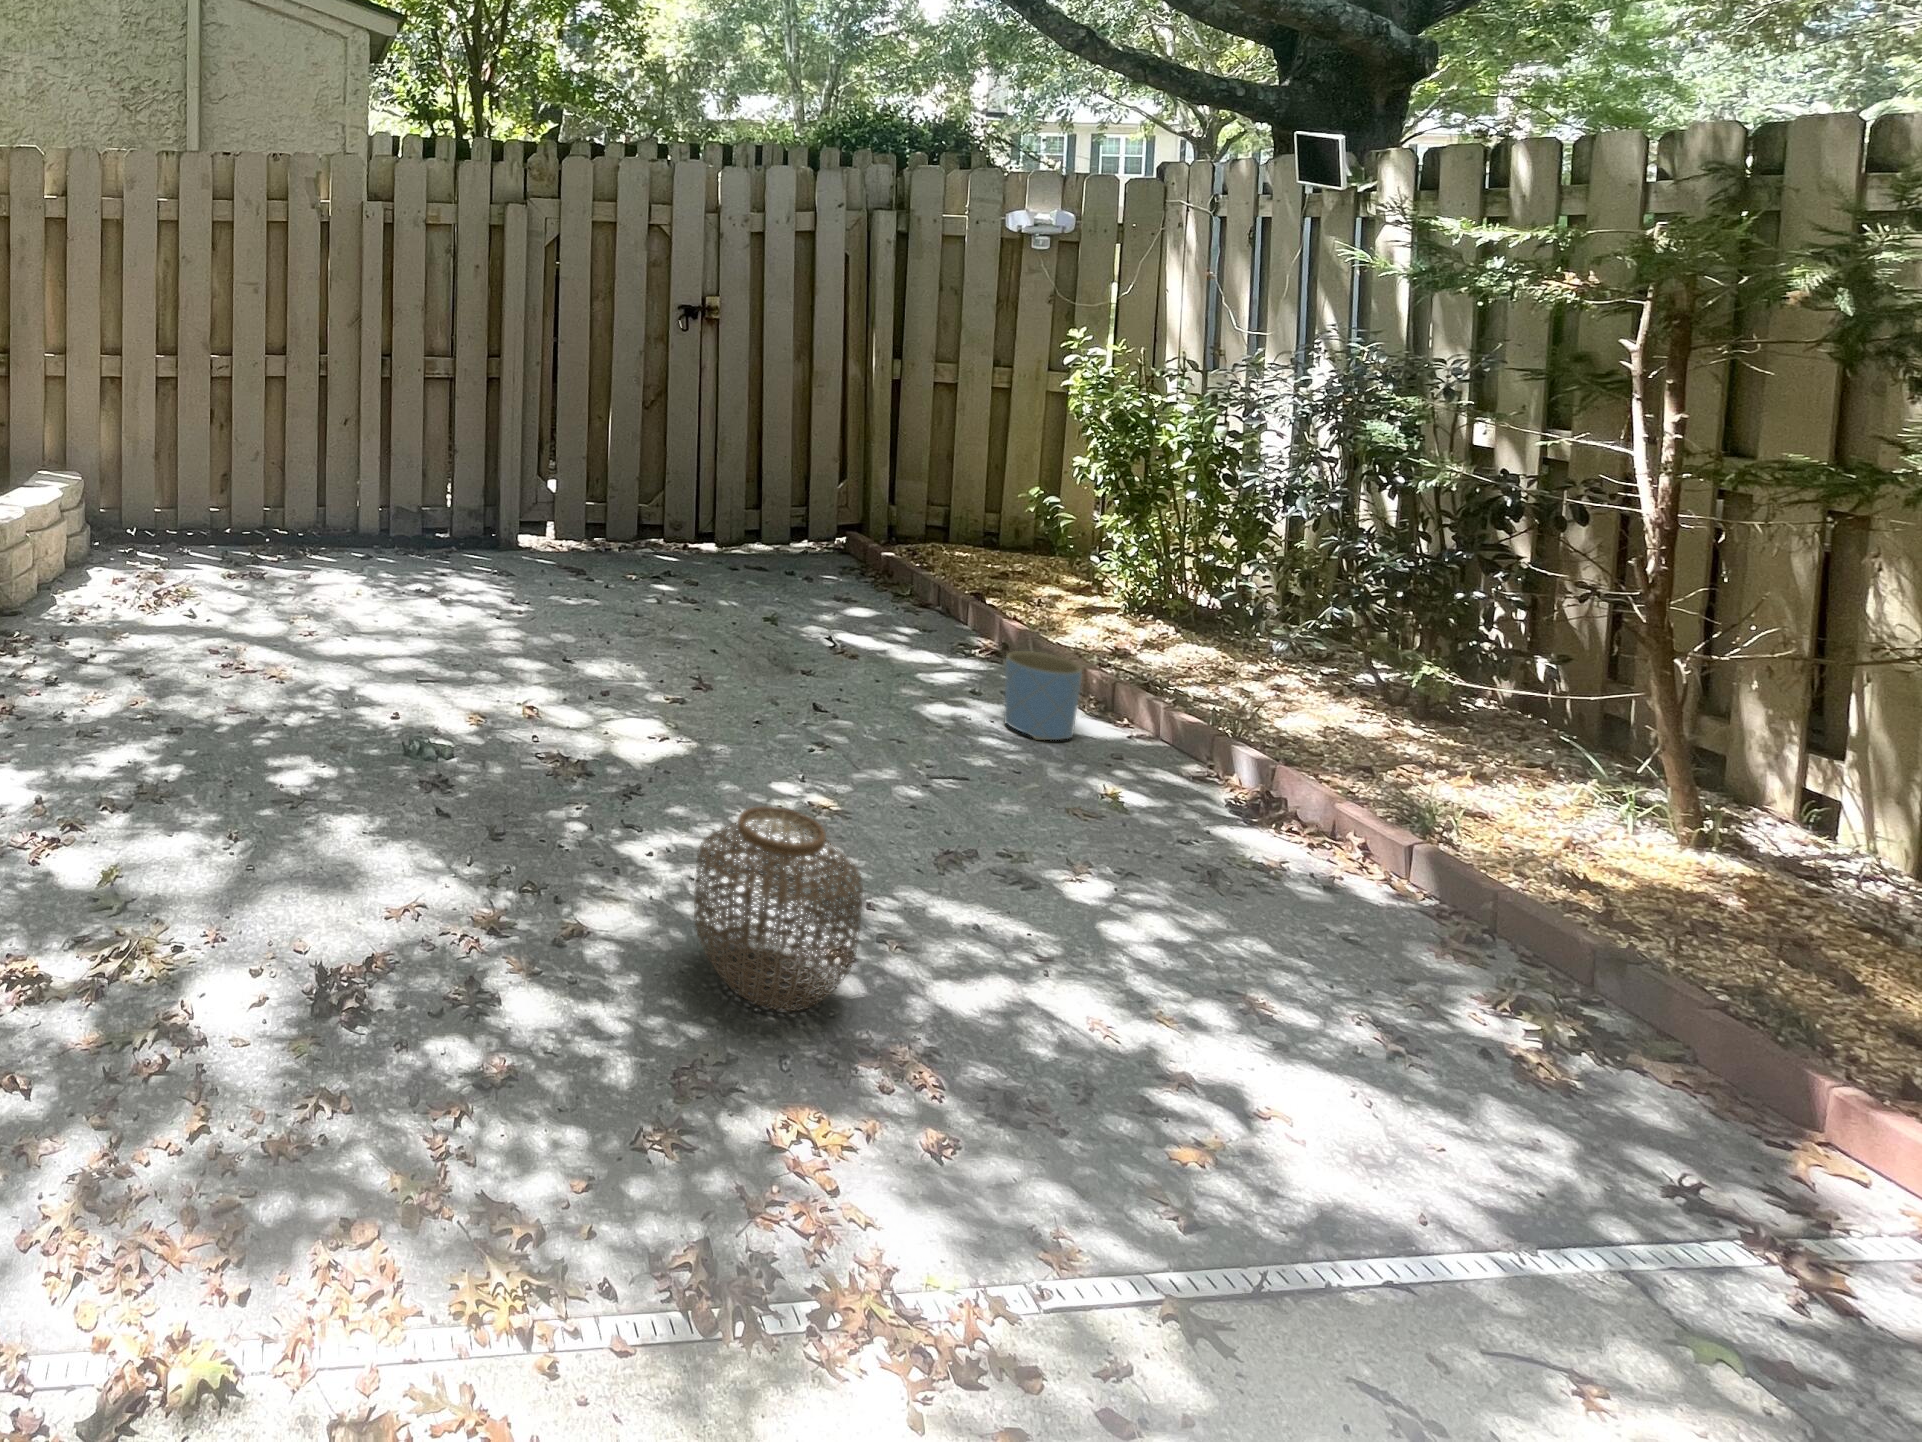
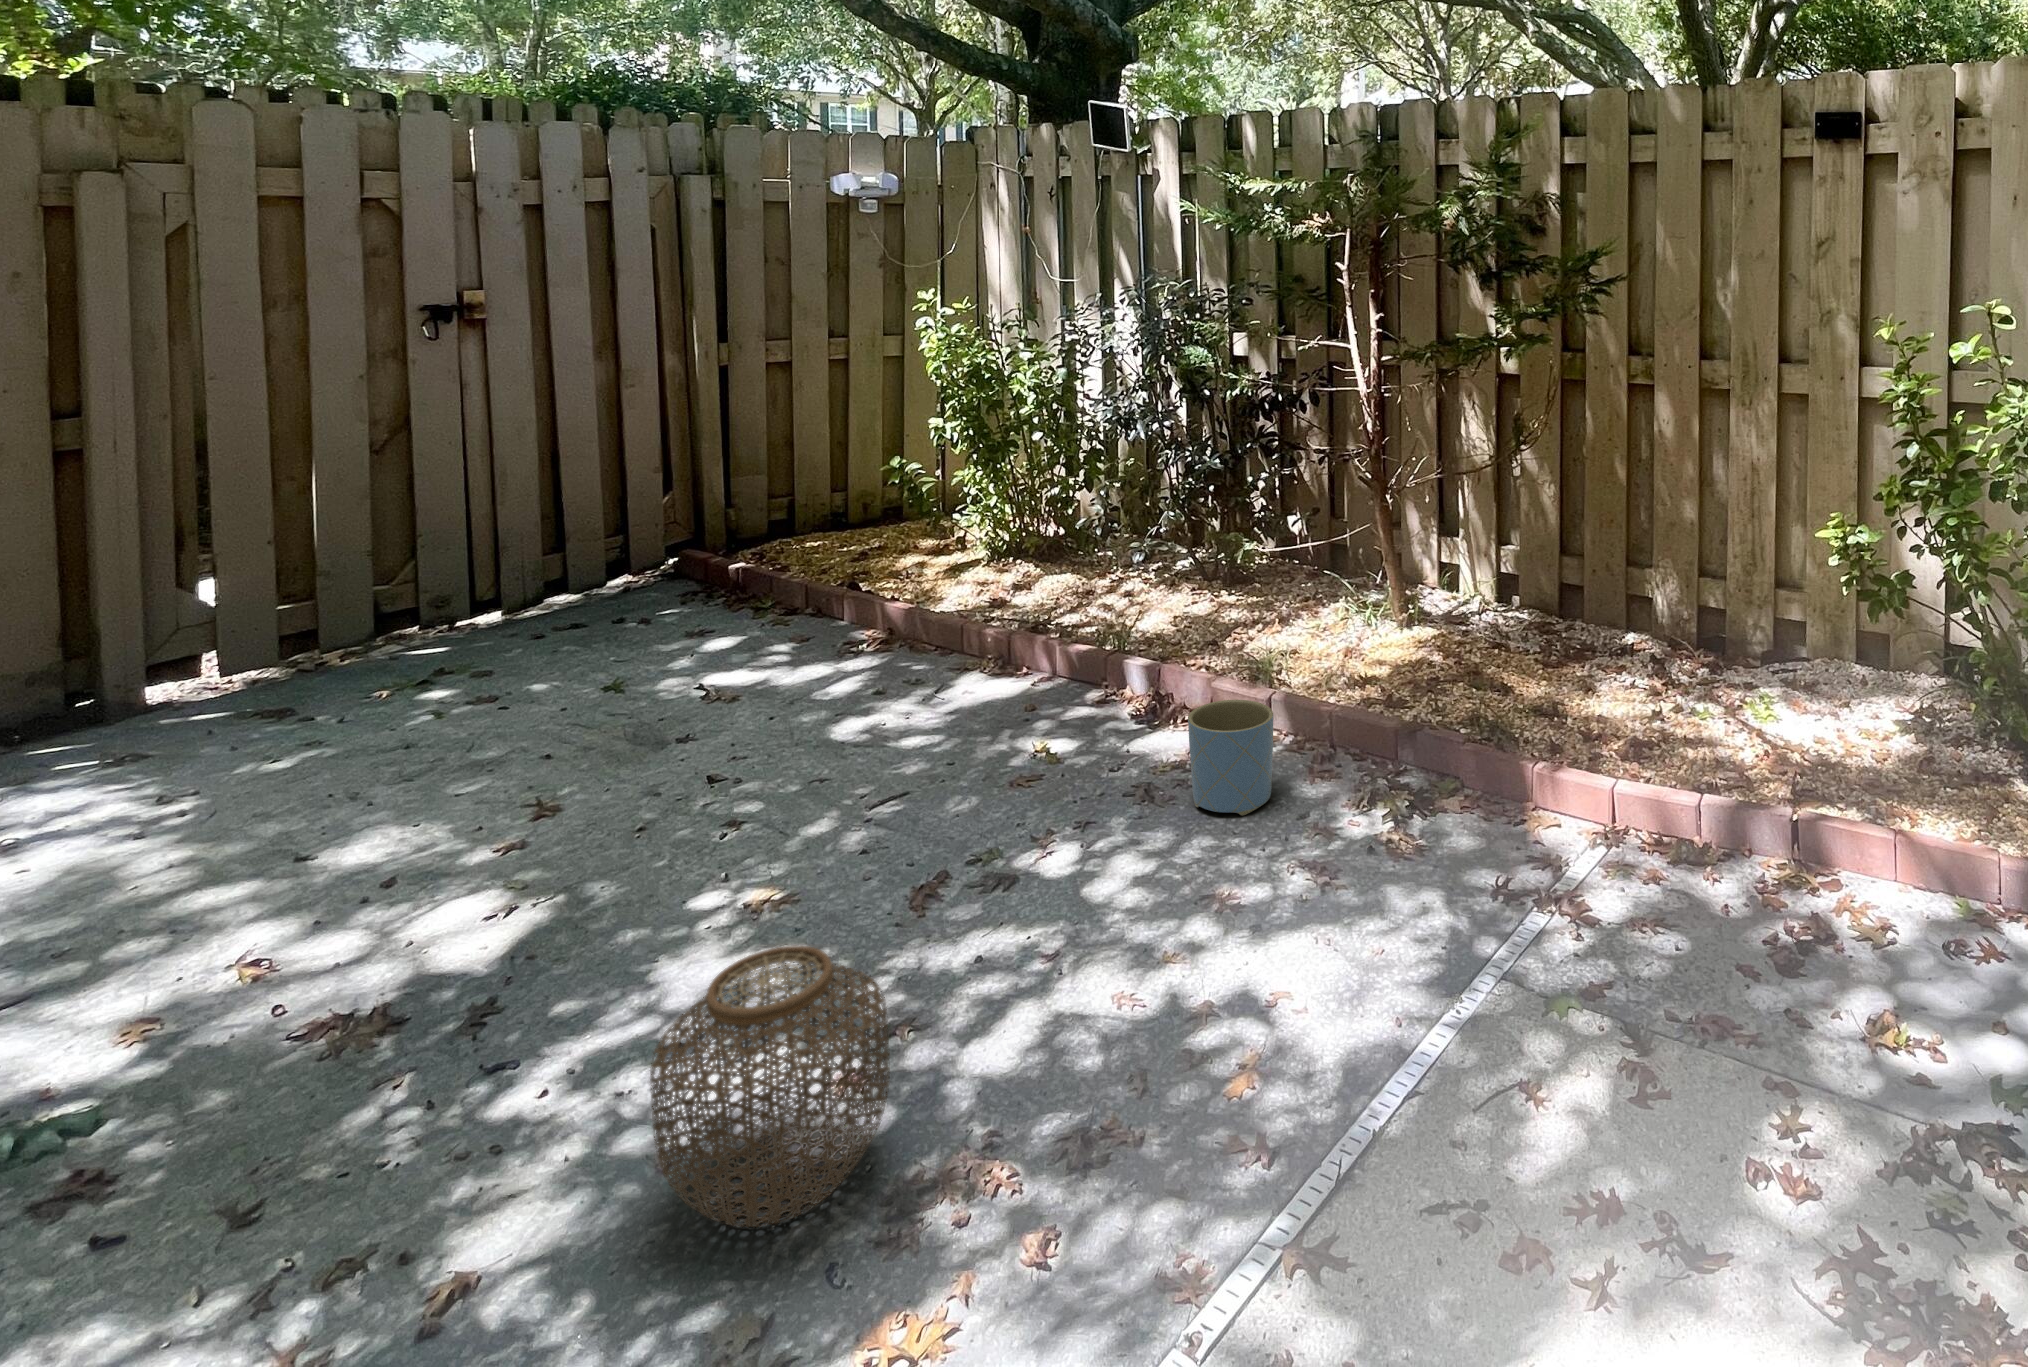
planter: present [1004,651,1082,740] -> present [1188,700,1273,815]

